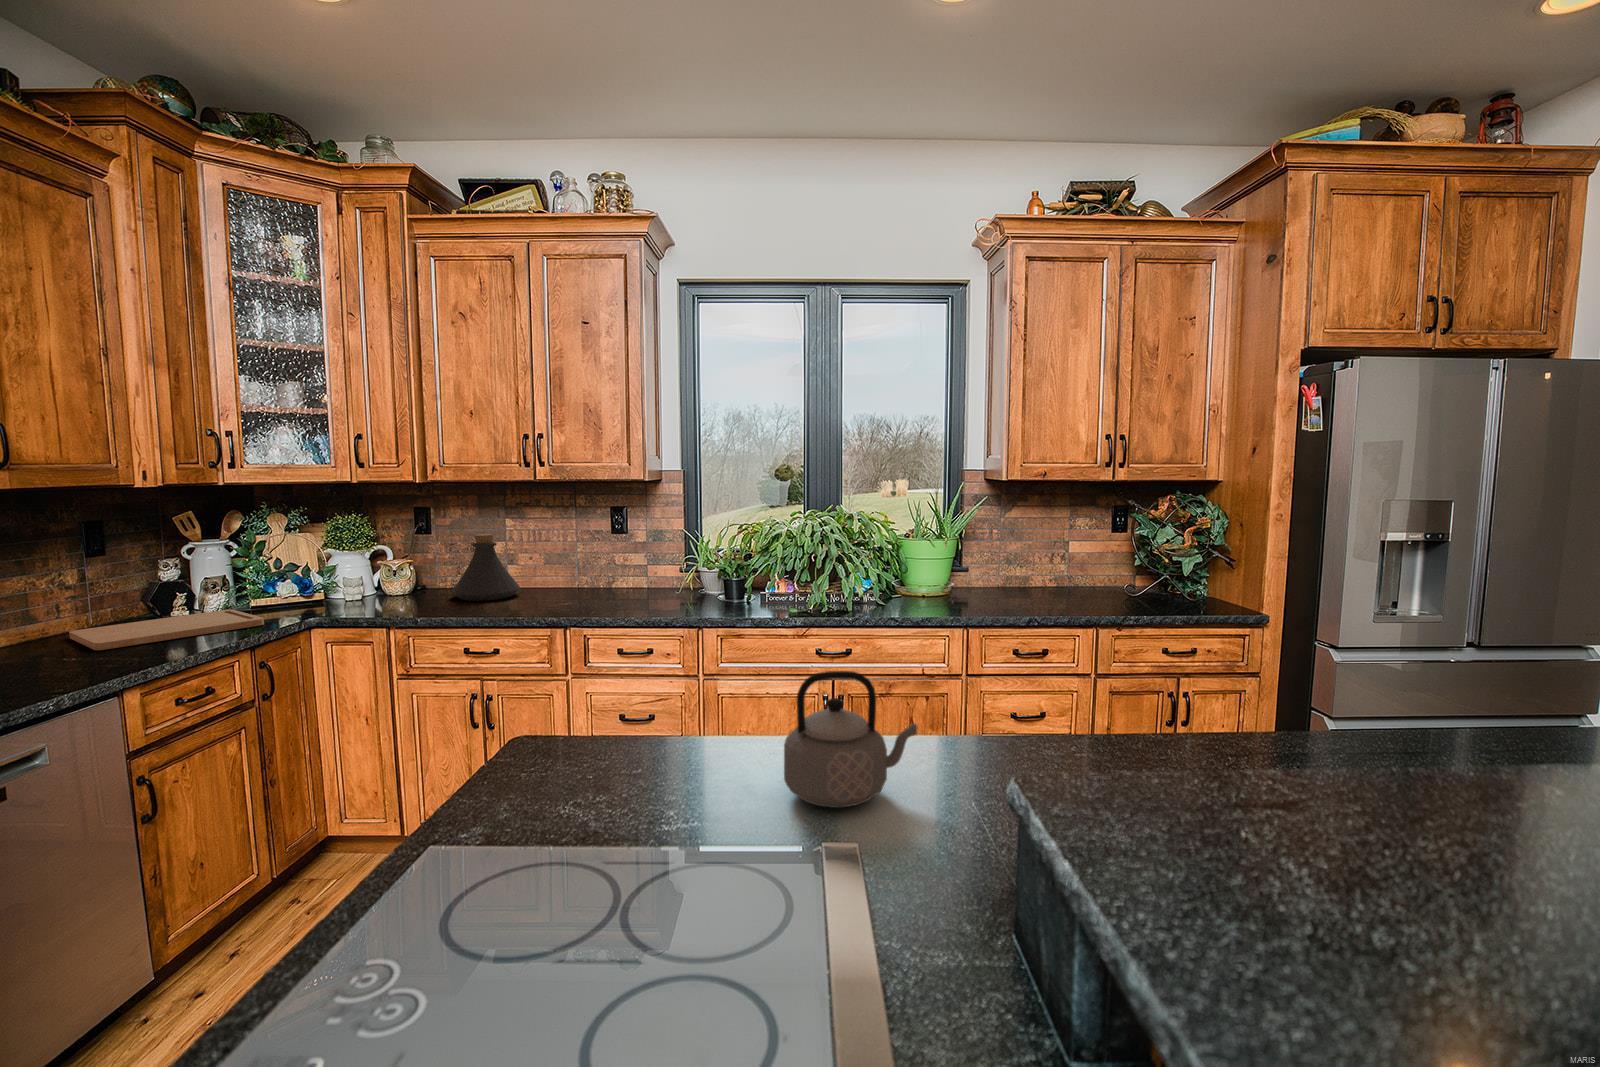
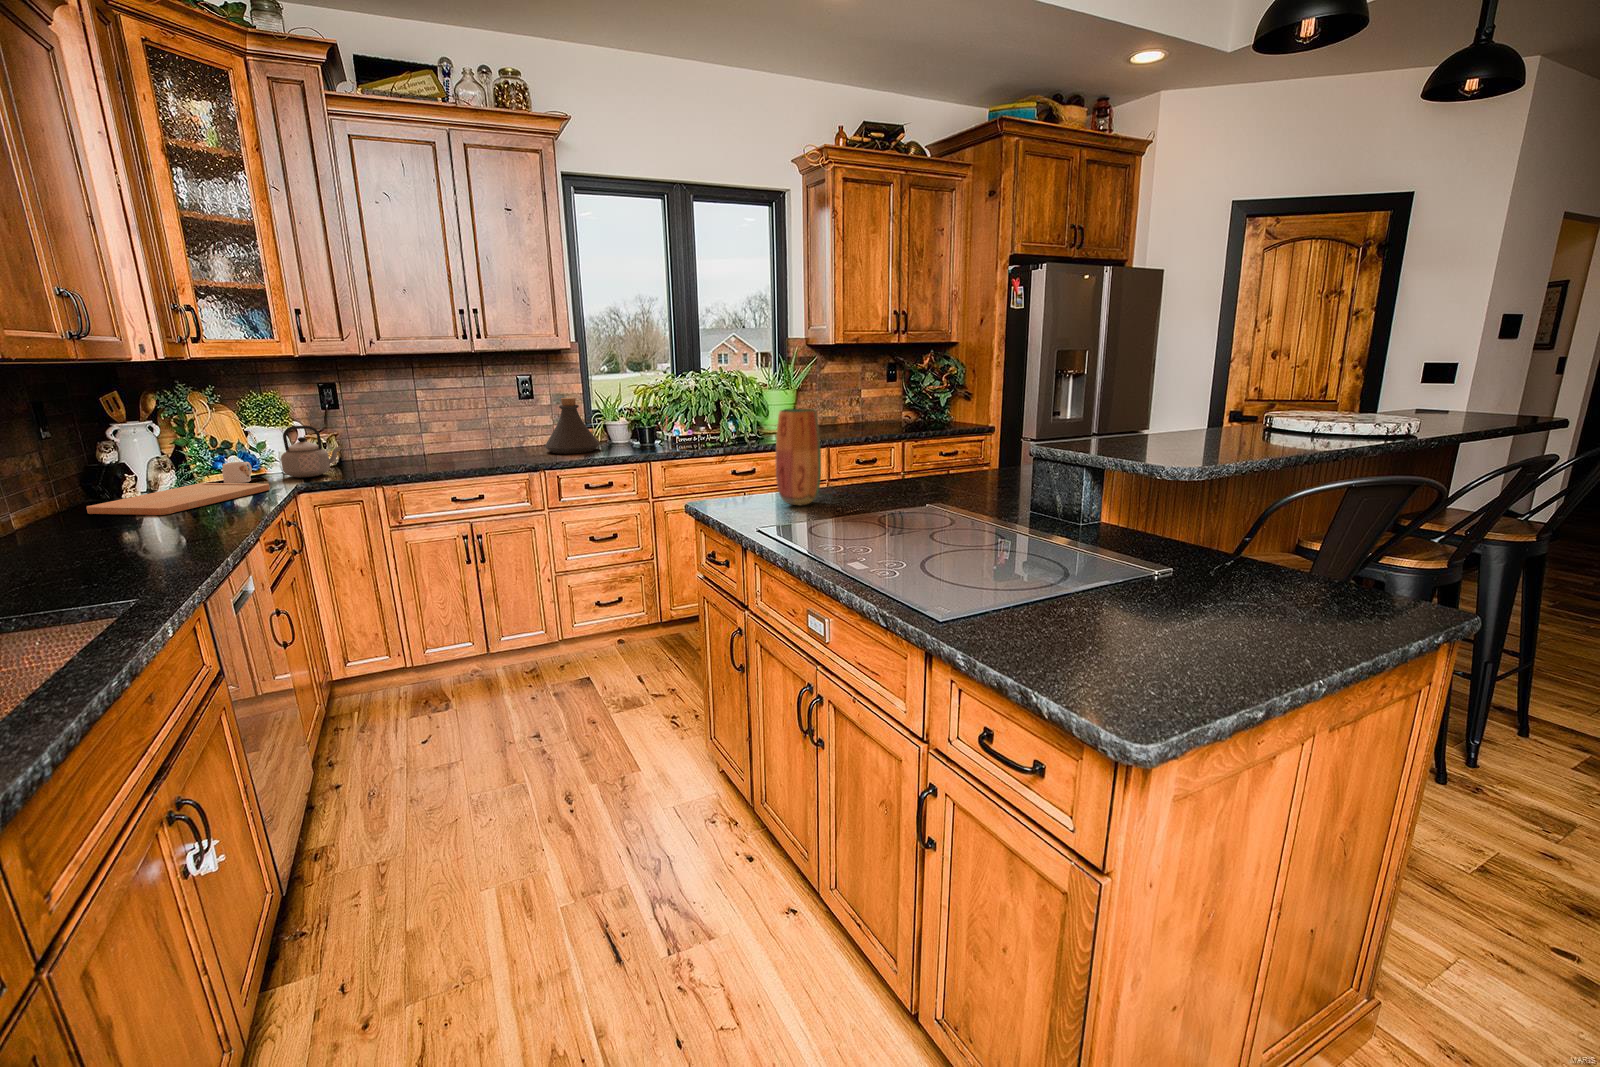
bottle: present [452,534,520,601] -> present [545,398,600,454]
mug: none [261,588,298,612] -> present [222,462,252,483]
vase: none [586,605,683,791] -> present [776,409,821,505]
teapot: present [784,671,917,807] -> present [281,426,341,478]

